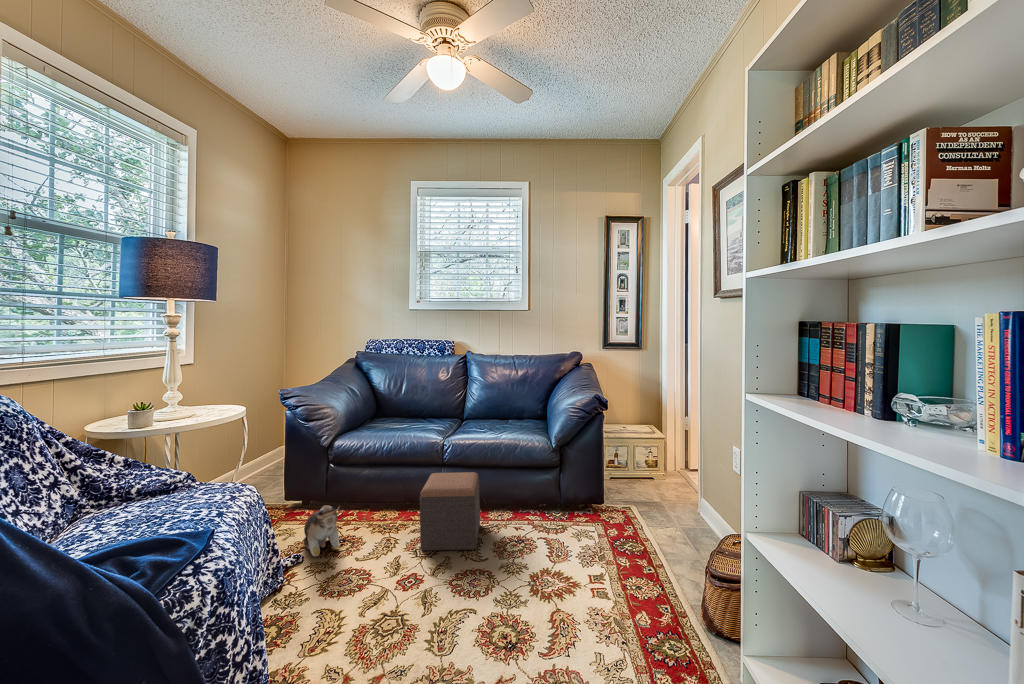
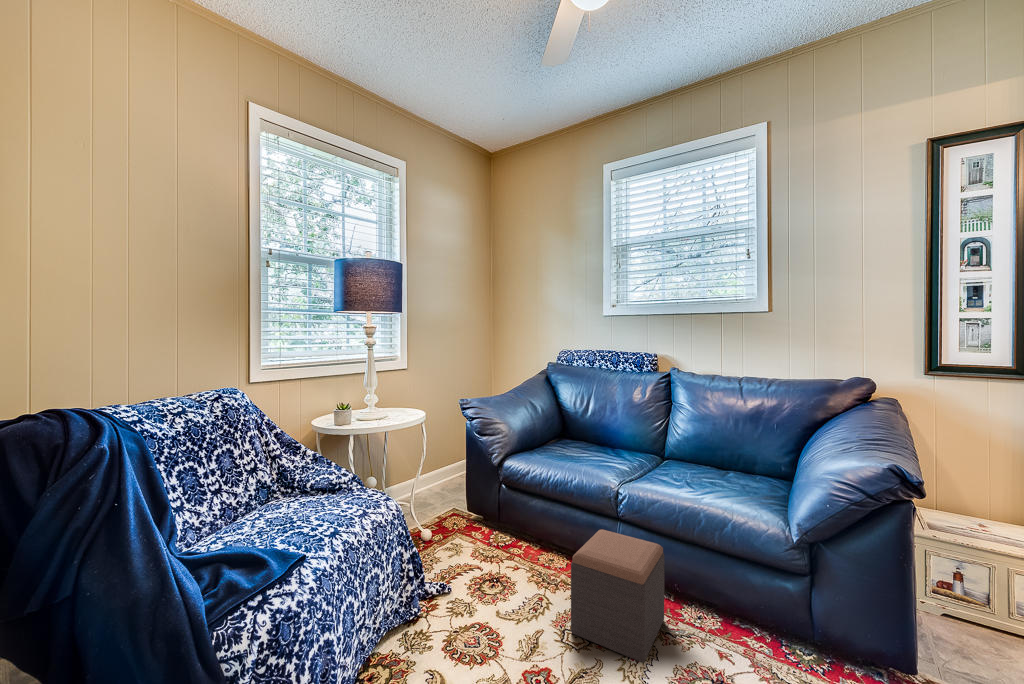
plush toy: present [304,505,339,557] -> none [456,538,489,594]

